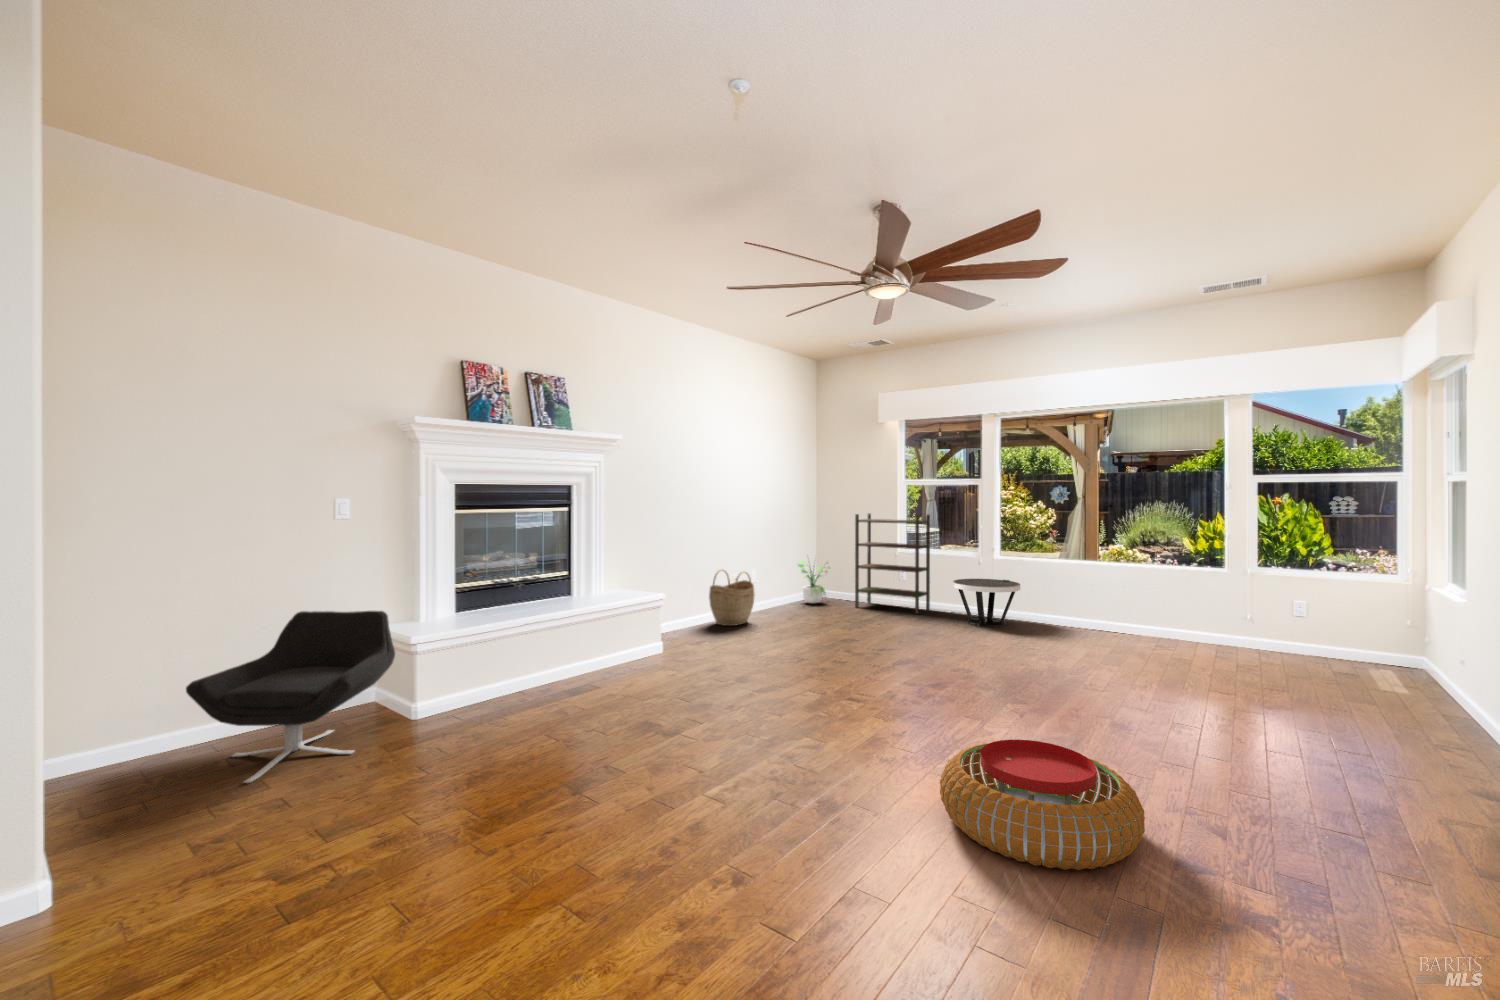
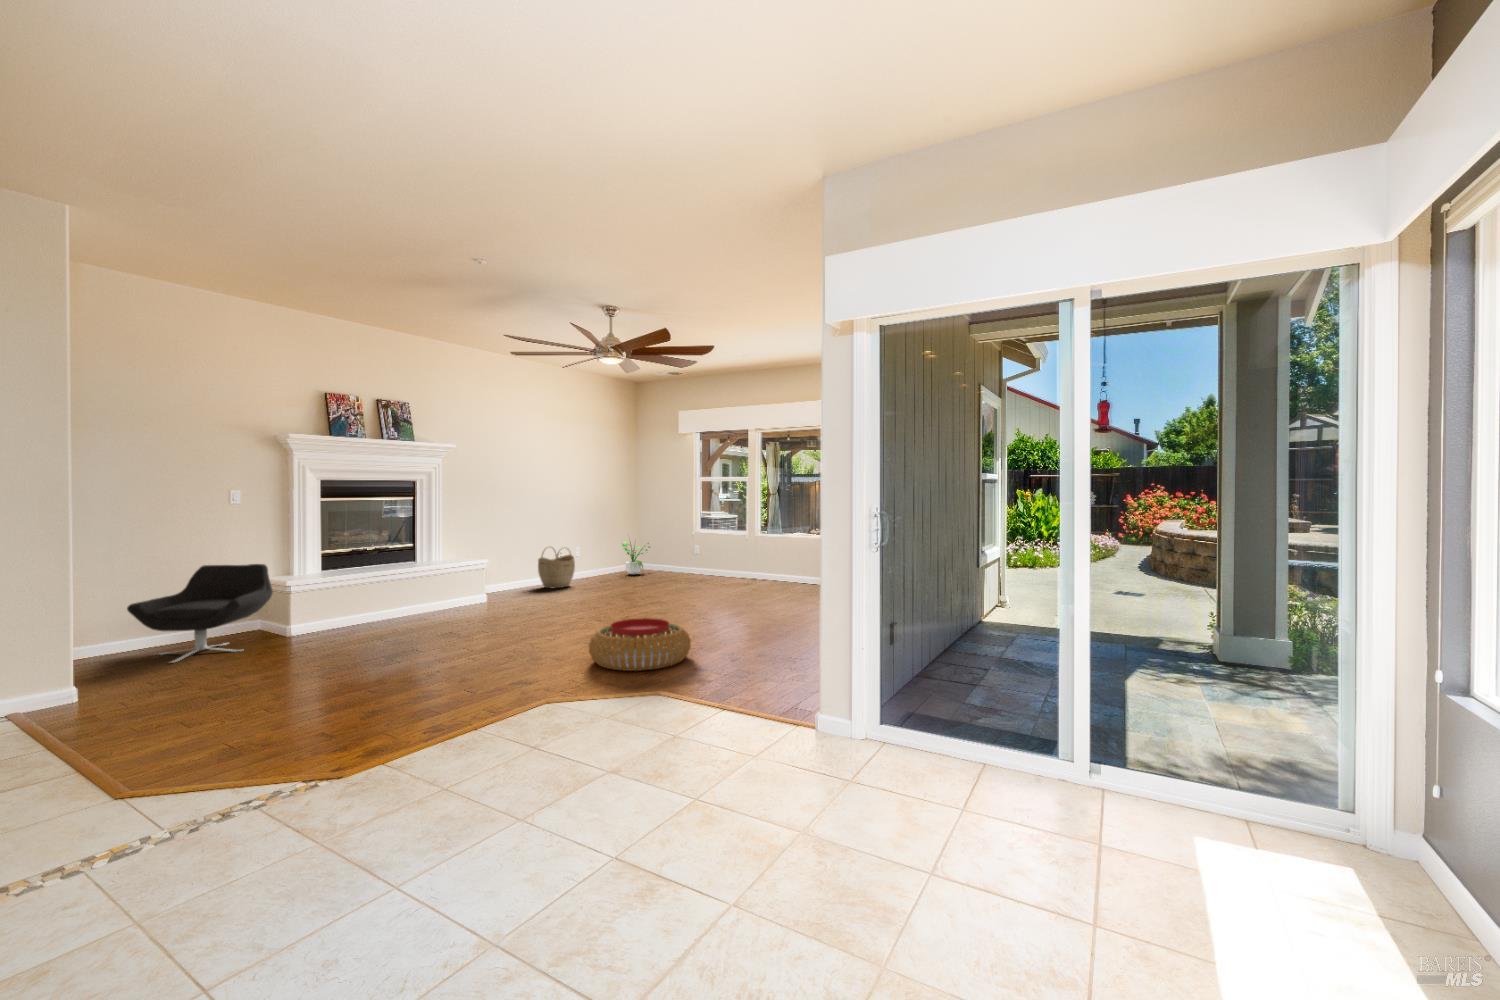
bookshelf: present [855,514,930,614] -> none [664,504,719,579]
side table: present [953,579,1020,627] -> none [726,551,773,585]

